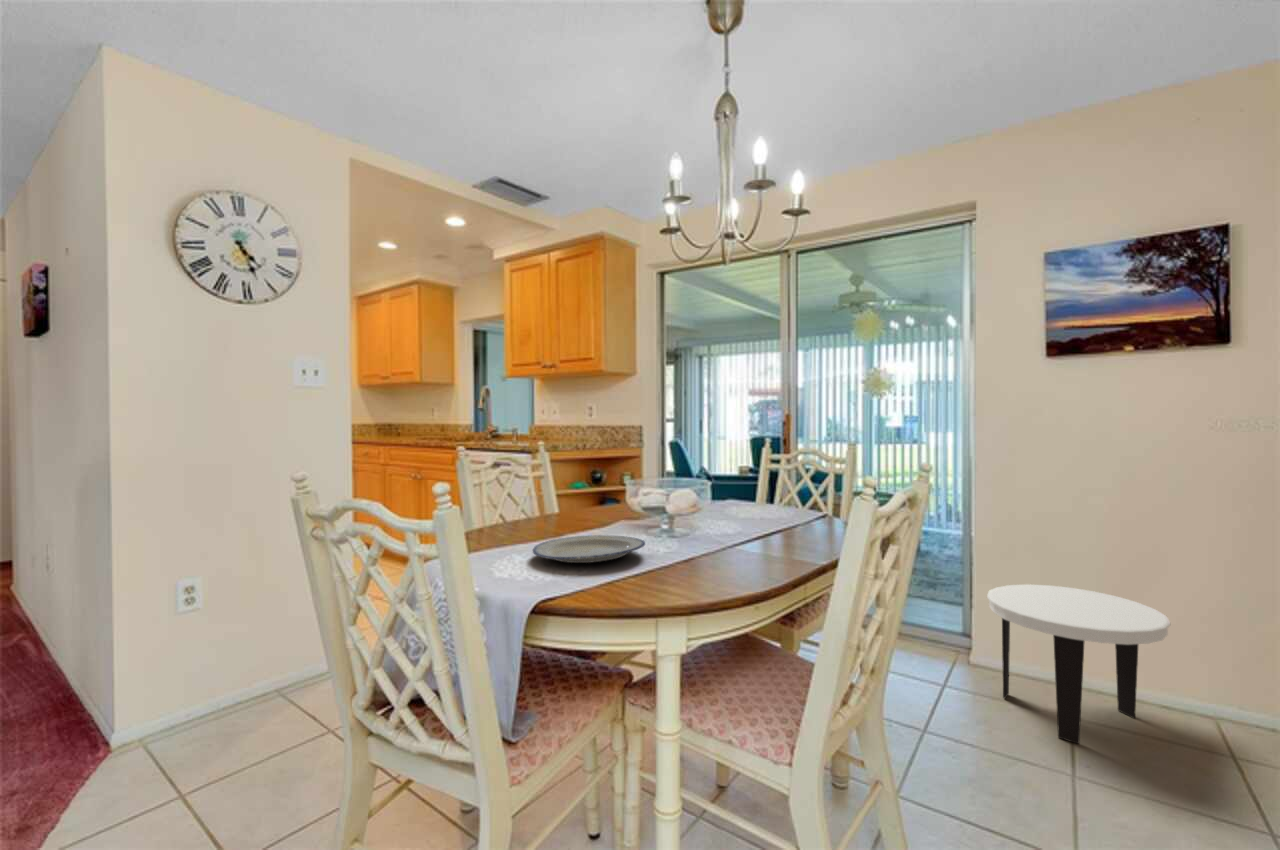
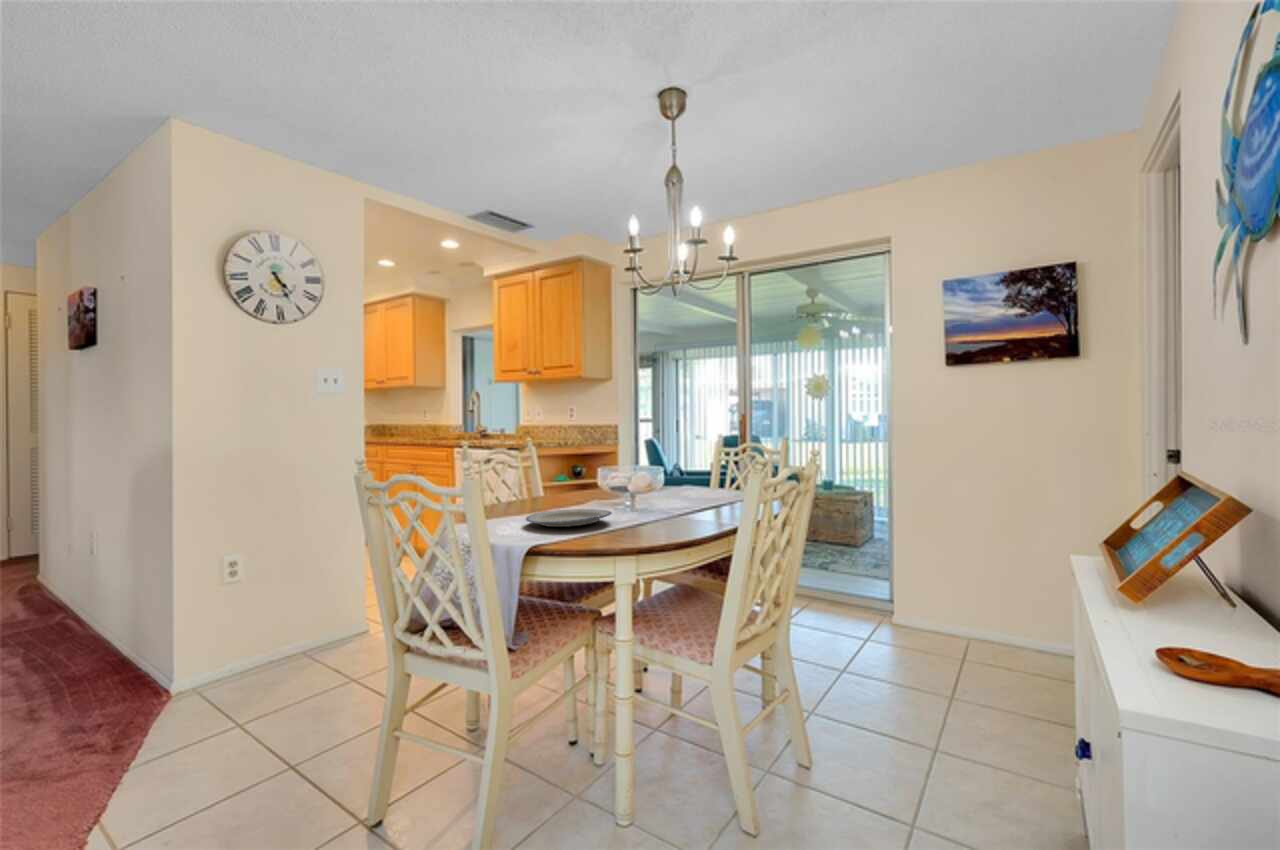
side table: present [987,584,1170,744] -> none [895,553,1029,674]

